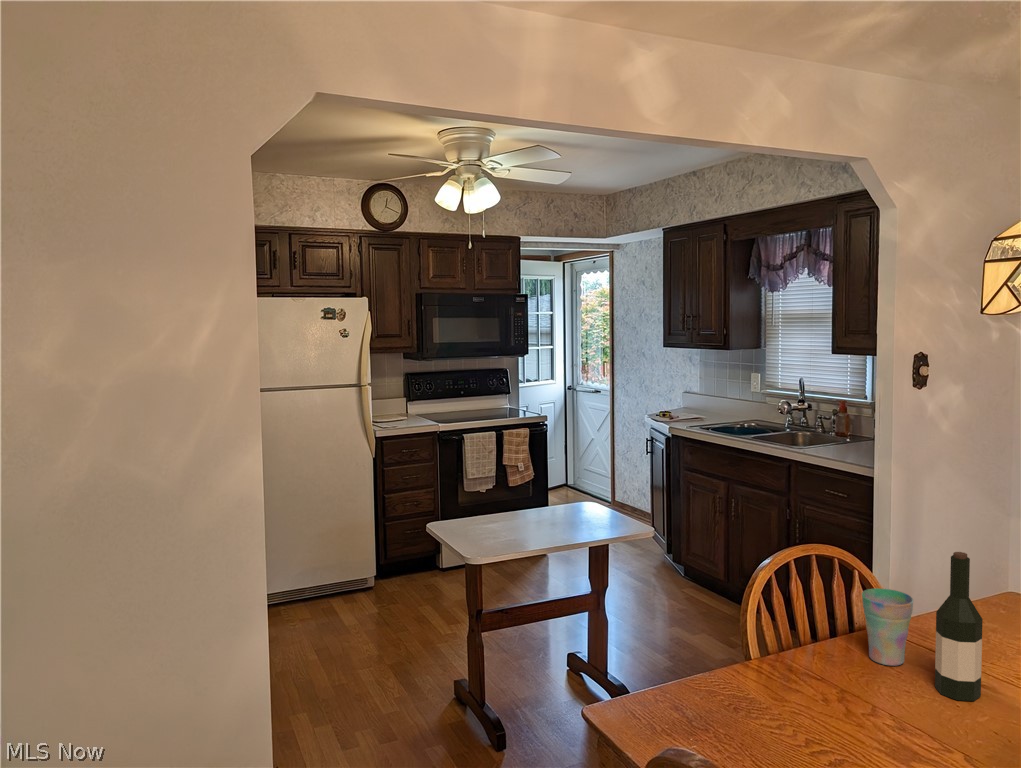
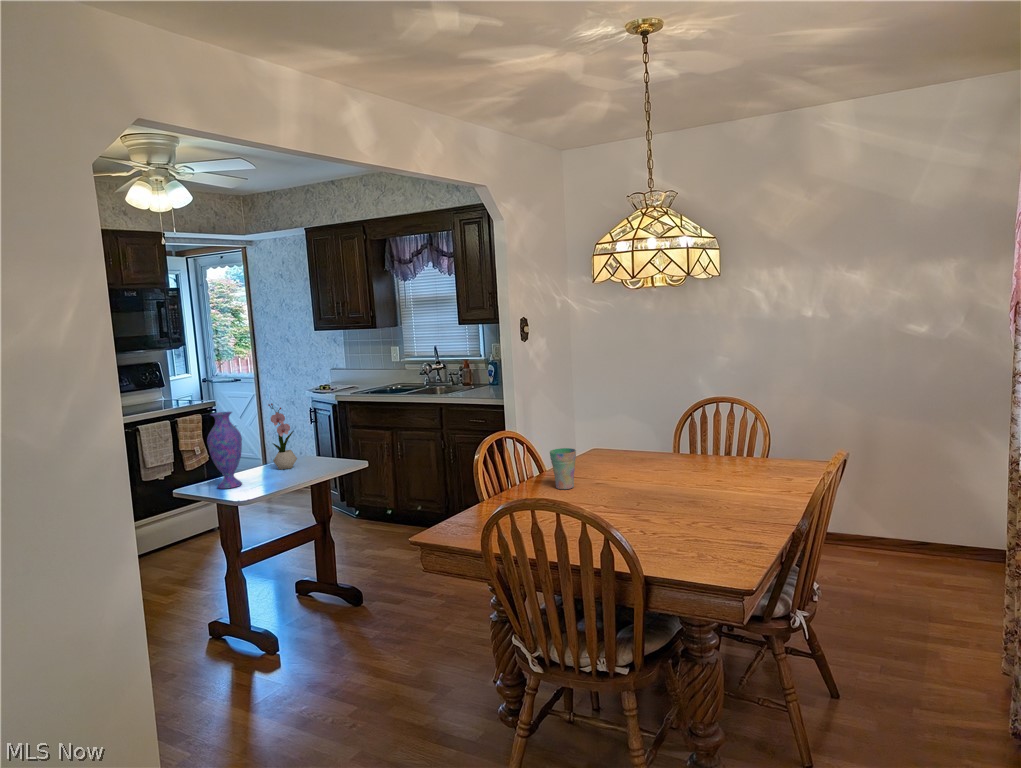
flower arrangement: none [538,435,568,516] -> present [269,403,297,470]
vase: none [455,440,493,531] -> present [207,412,242,489]
wine bottle: present [935,552,983,701] -> none [590,416,614,494]

